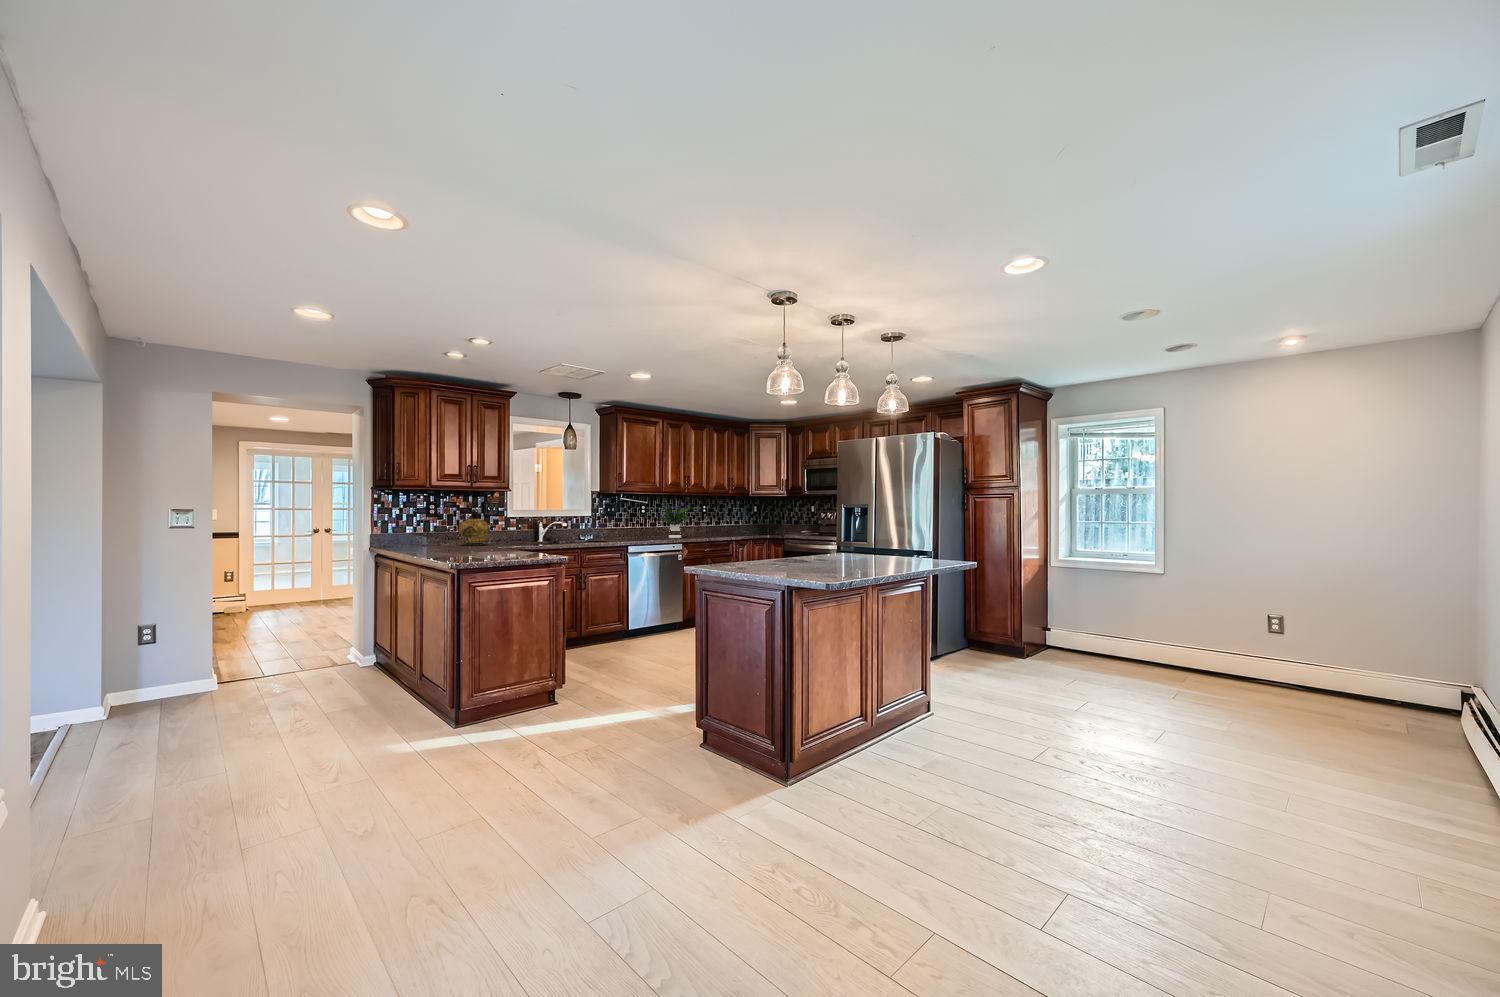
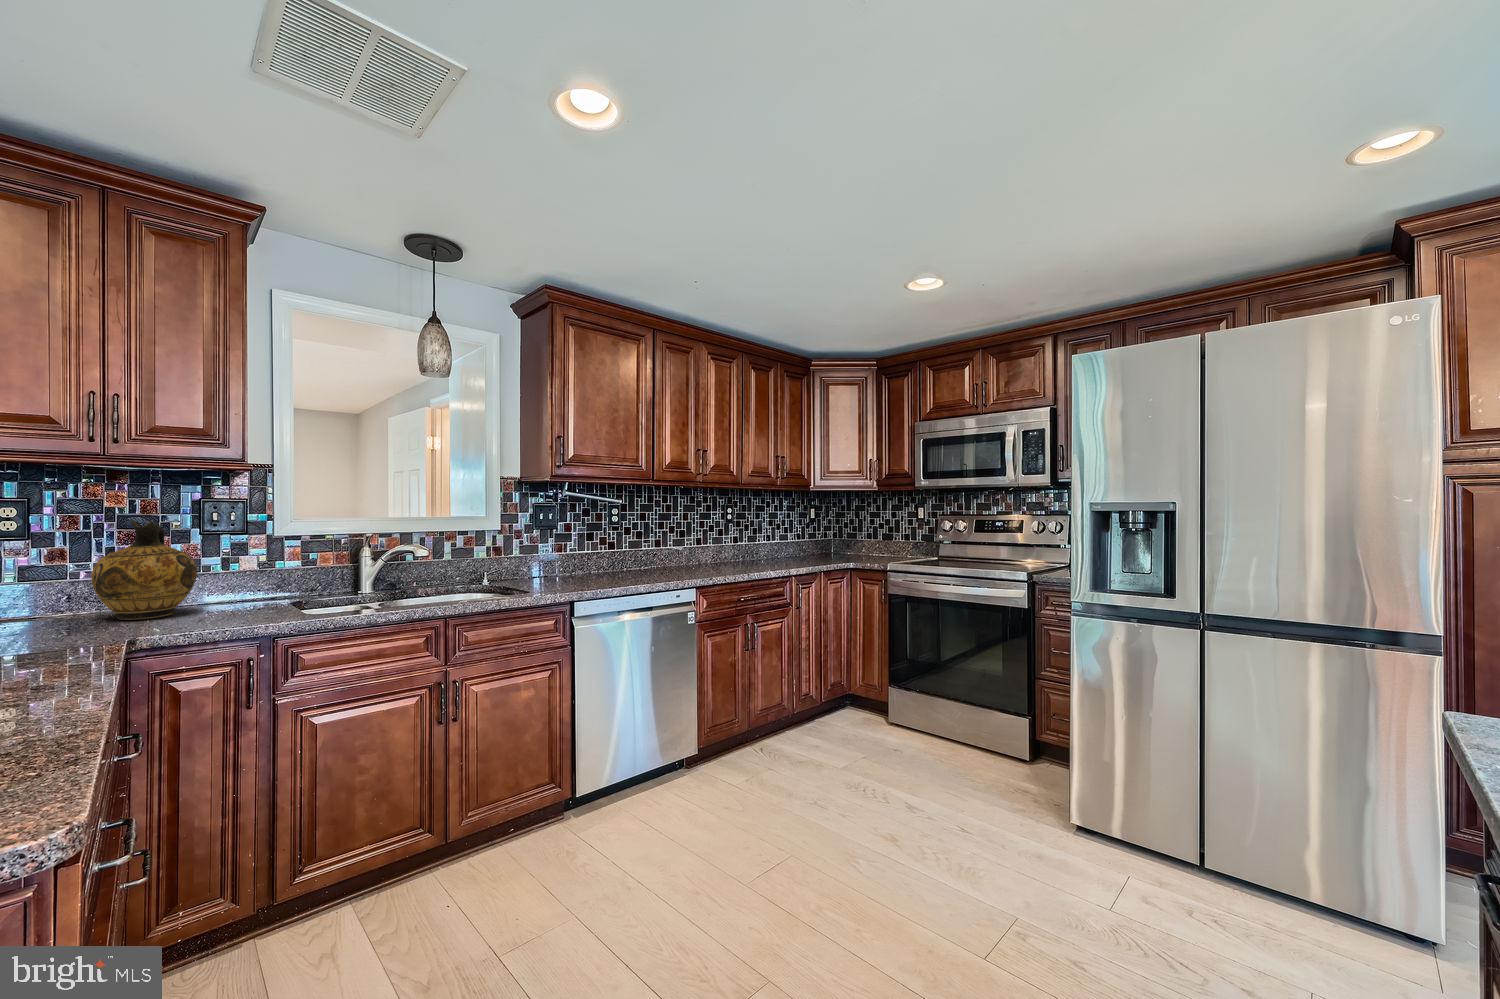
flower arrangement: present [660,500,691,538] -> none [640,497,712,573]

